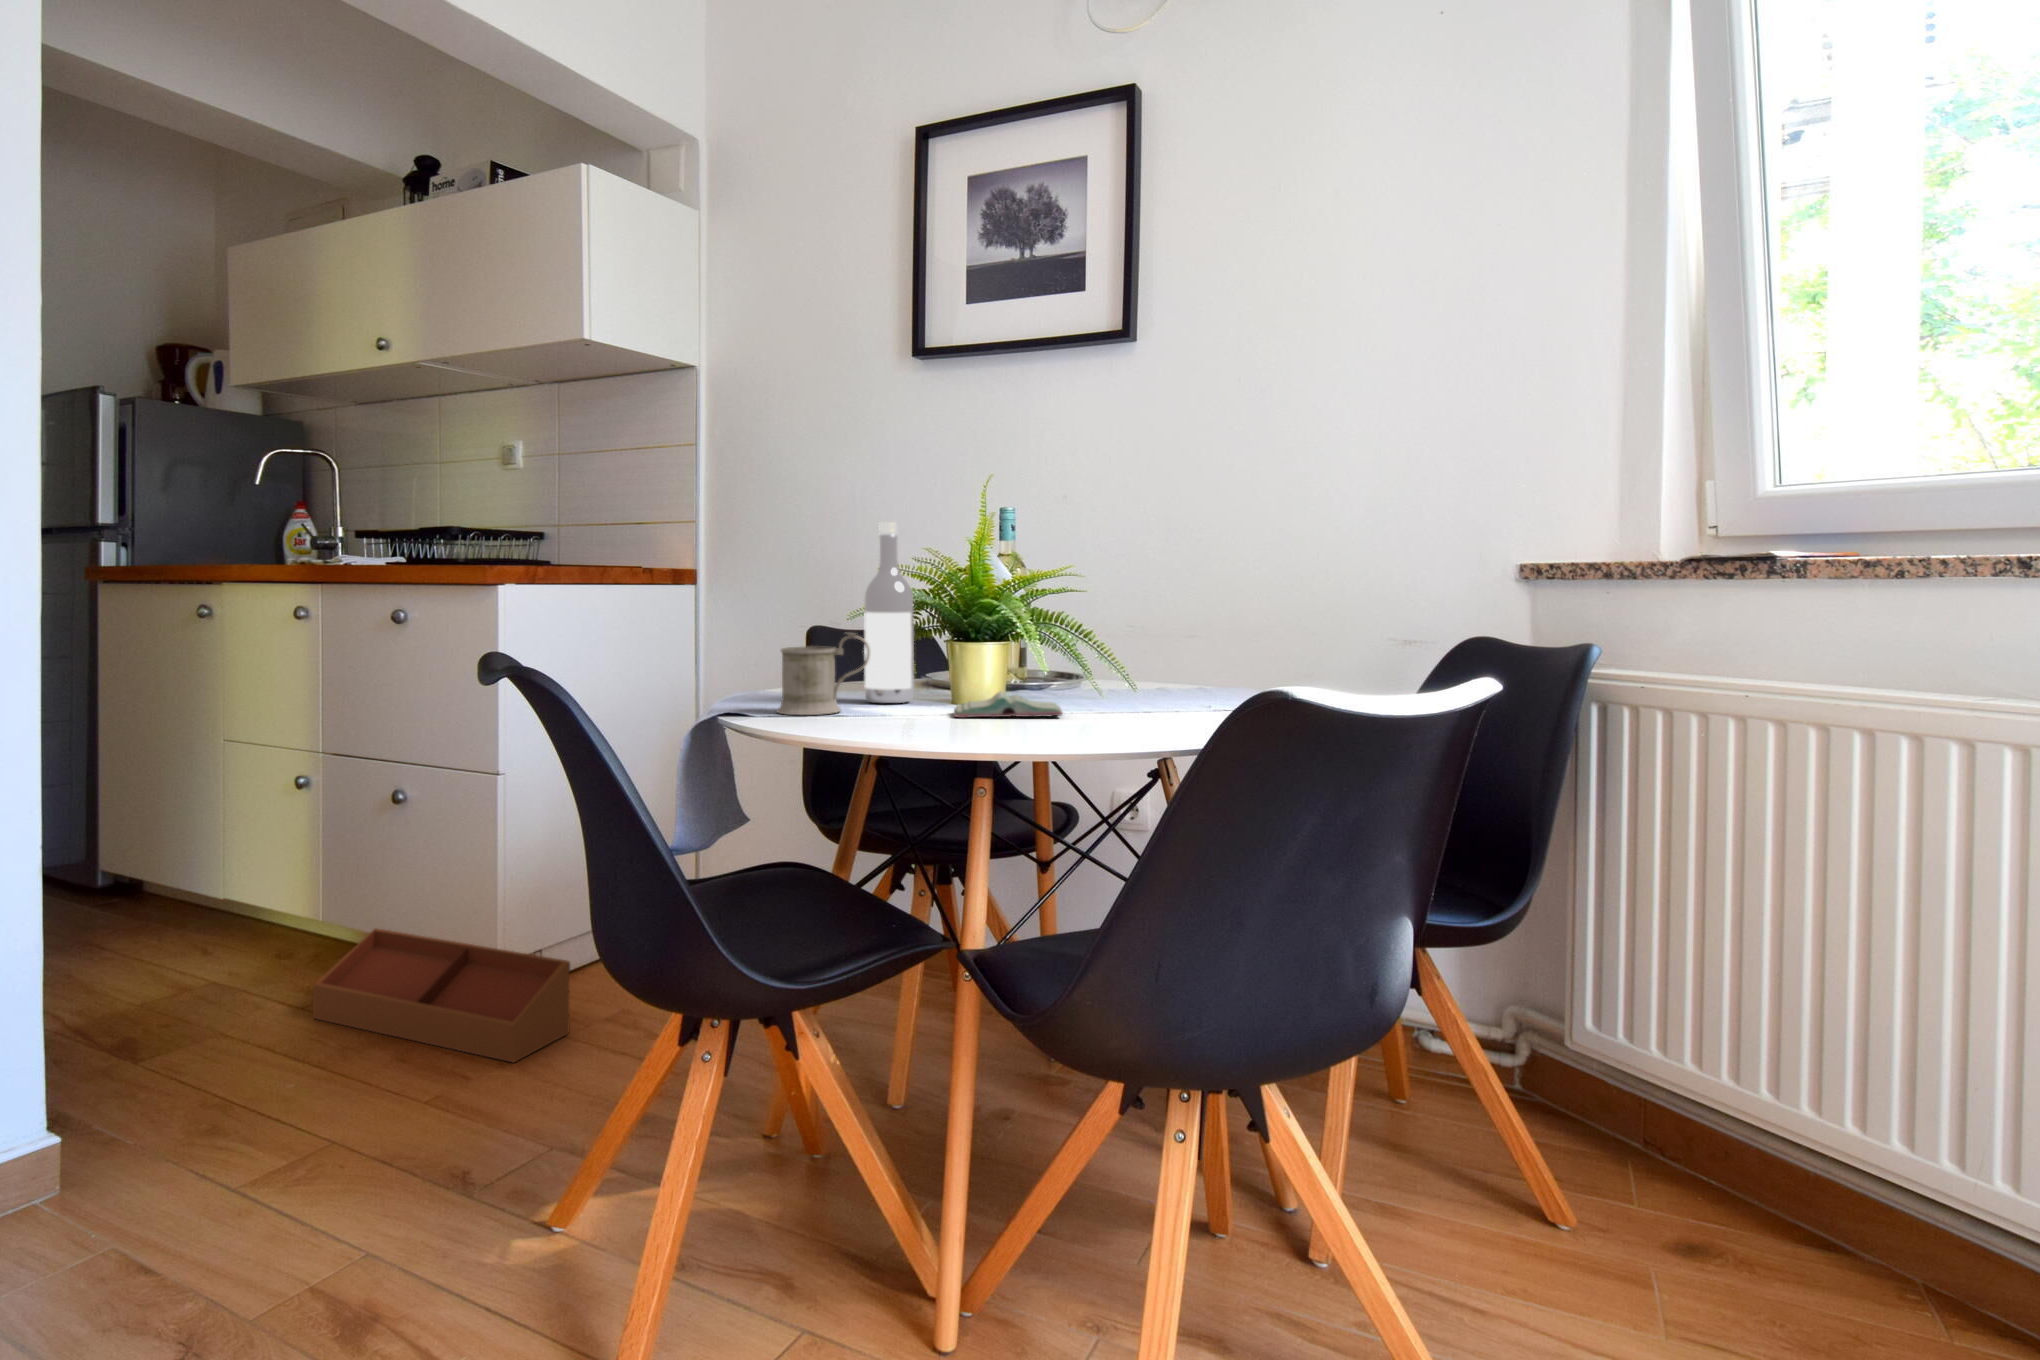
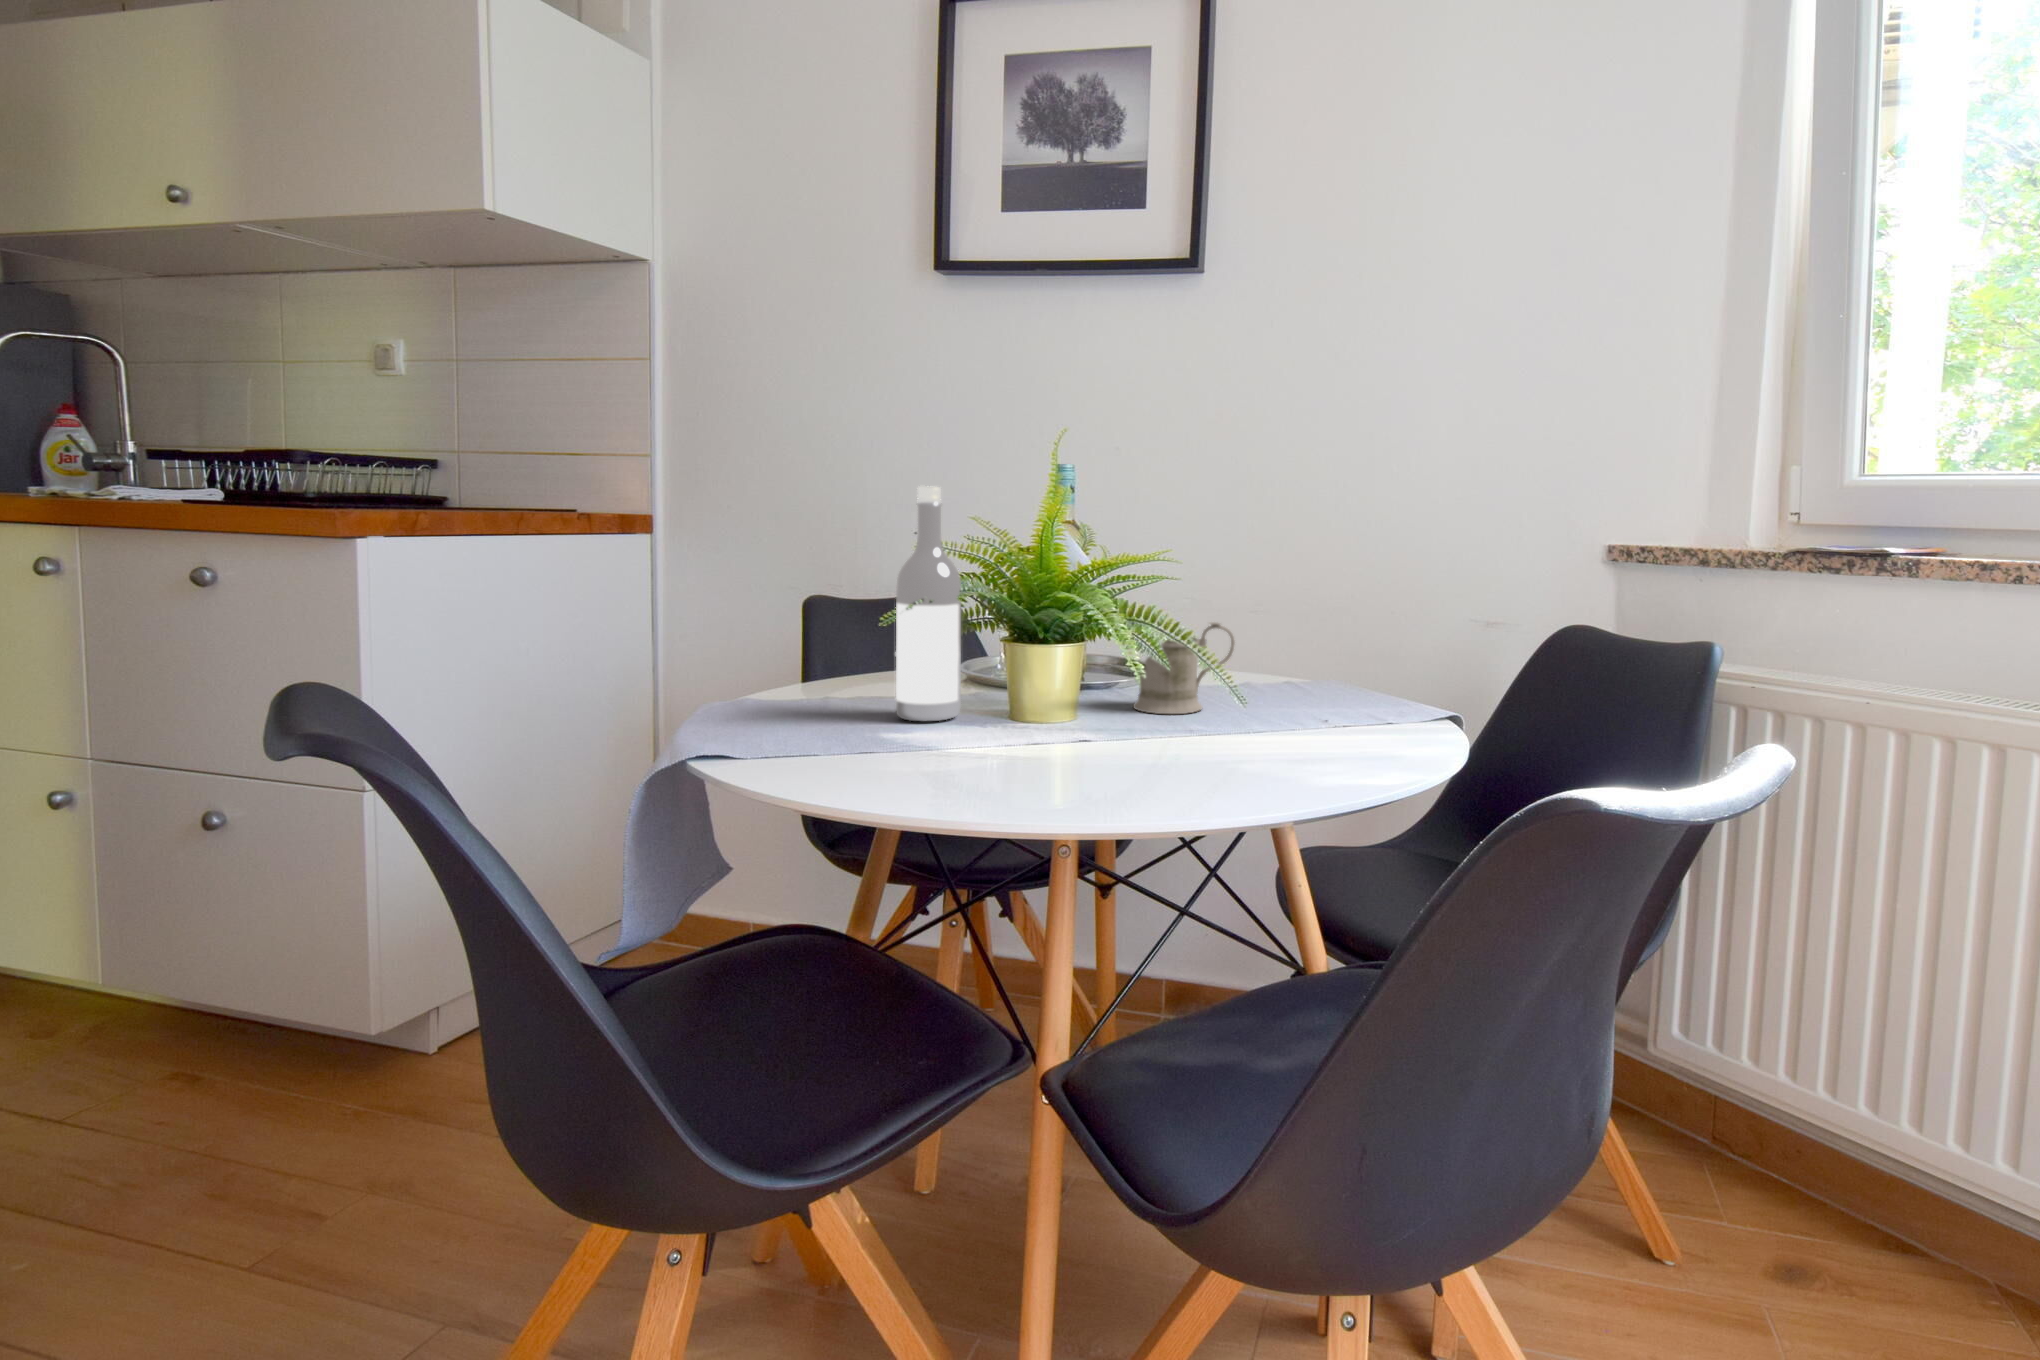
mug: present [777,633,870,715] -> present [1133,622,1235,714]
book: present [954,692,1063,718] -> none [1023,713,1168,754]
storage bin: present [313,928,570,1063] -> none [71,999,477,1184]

